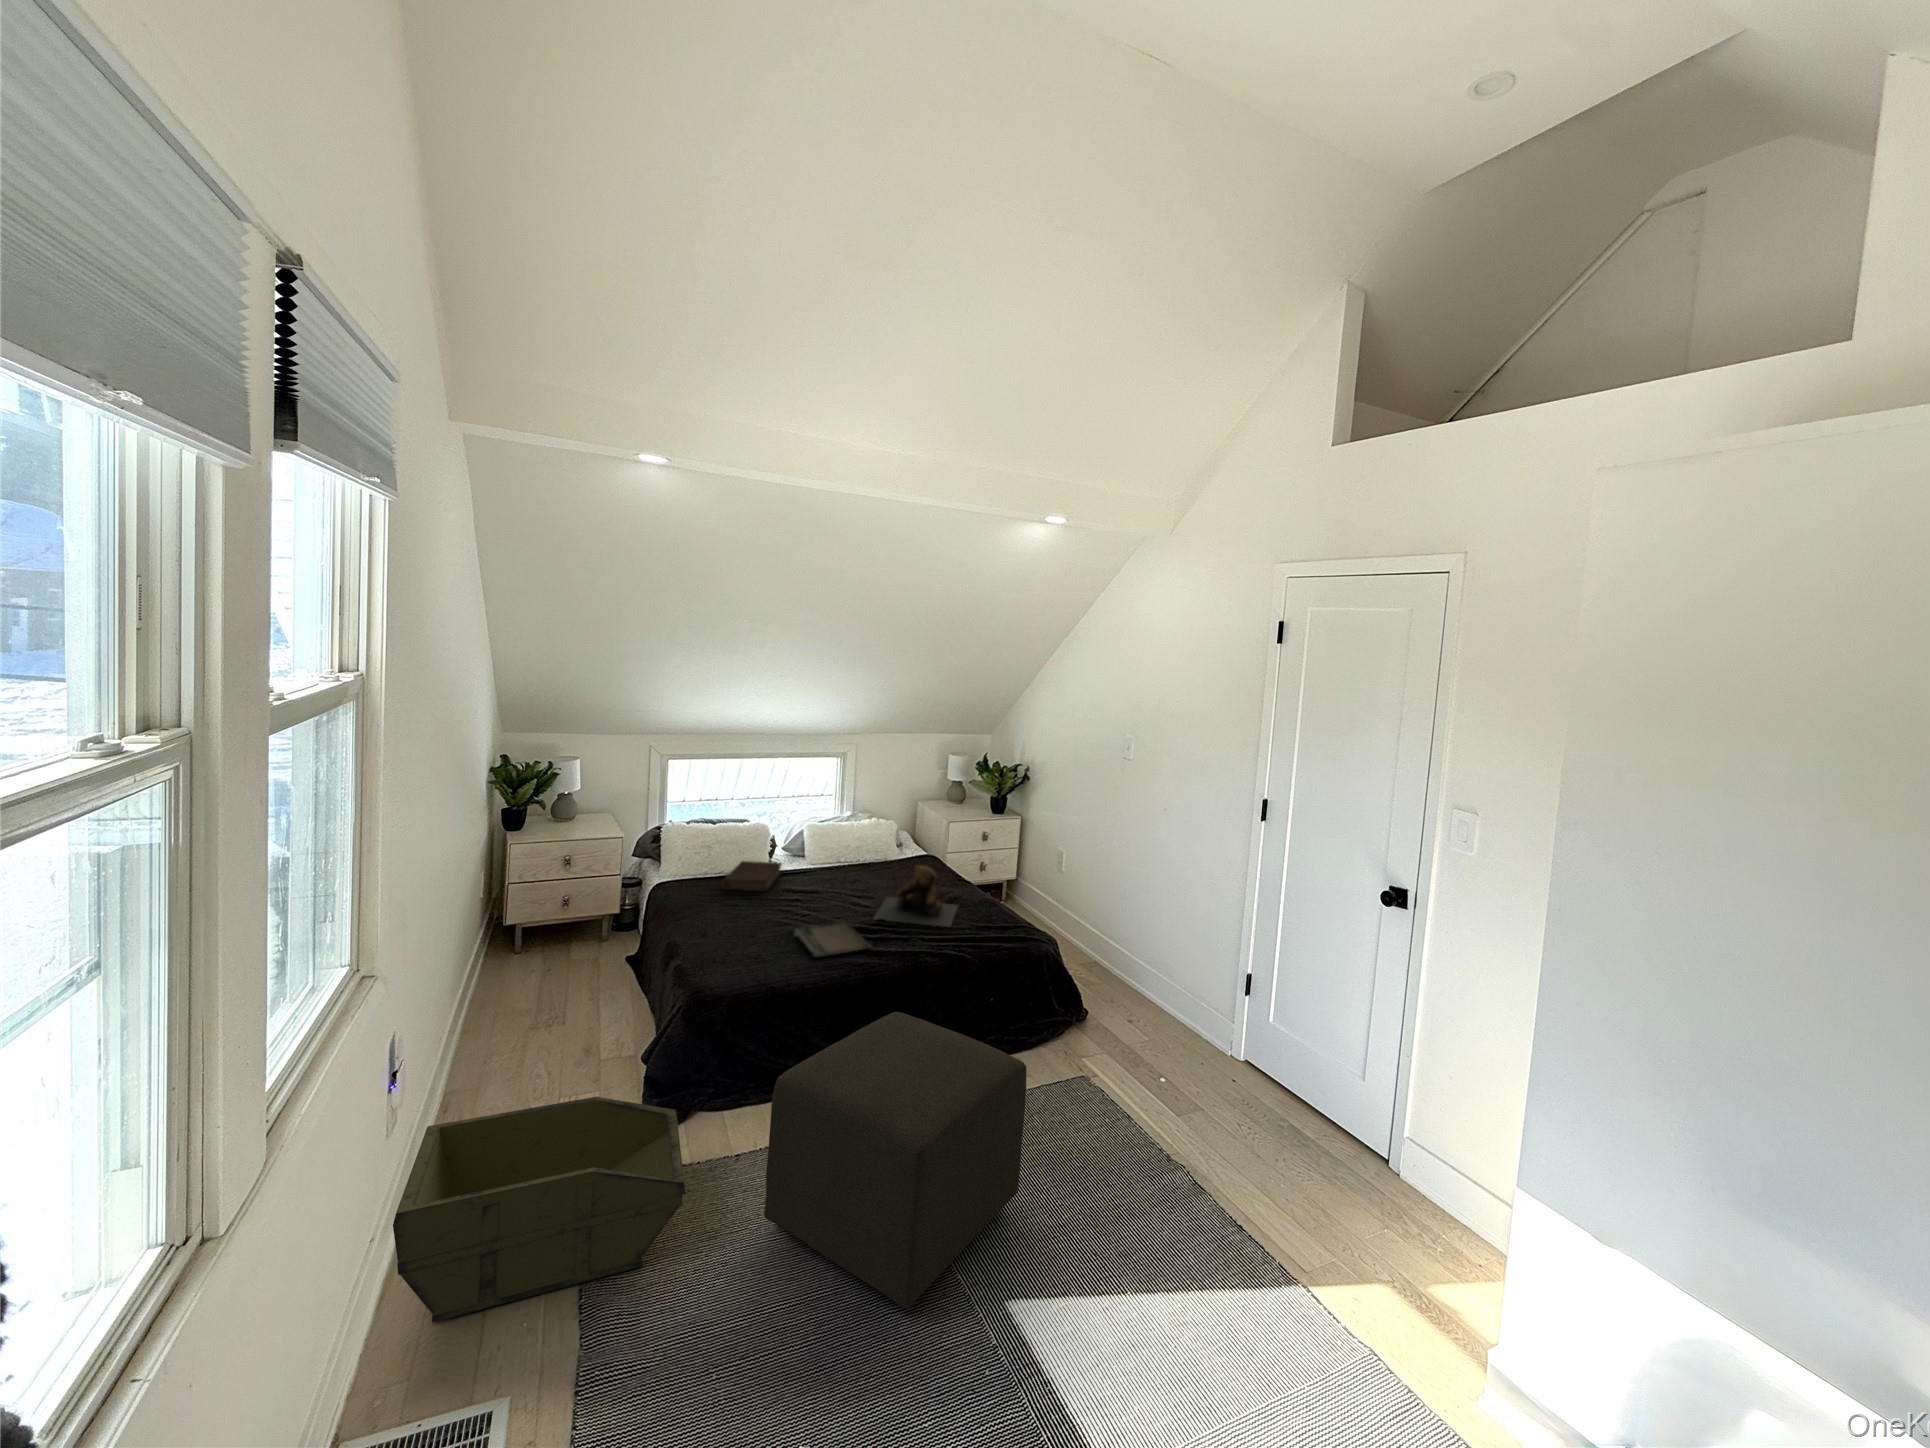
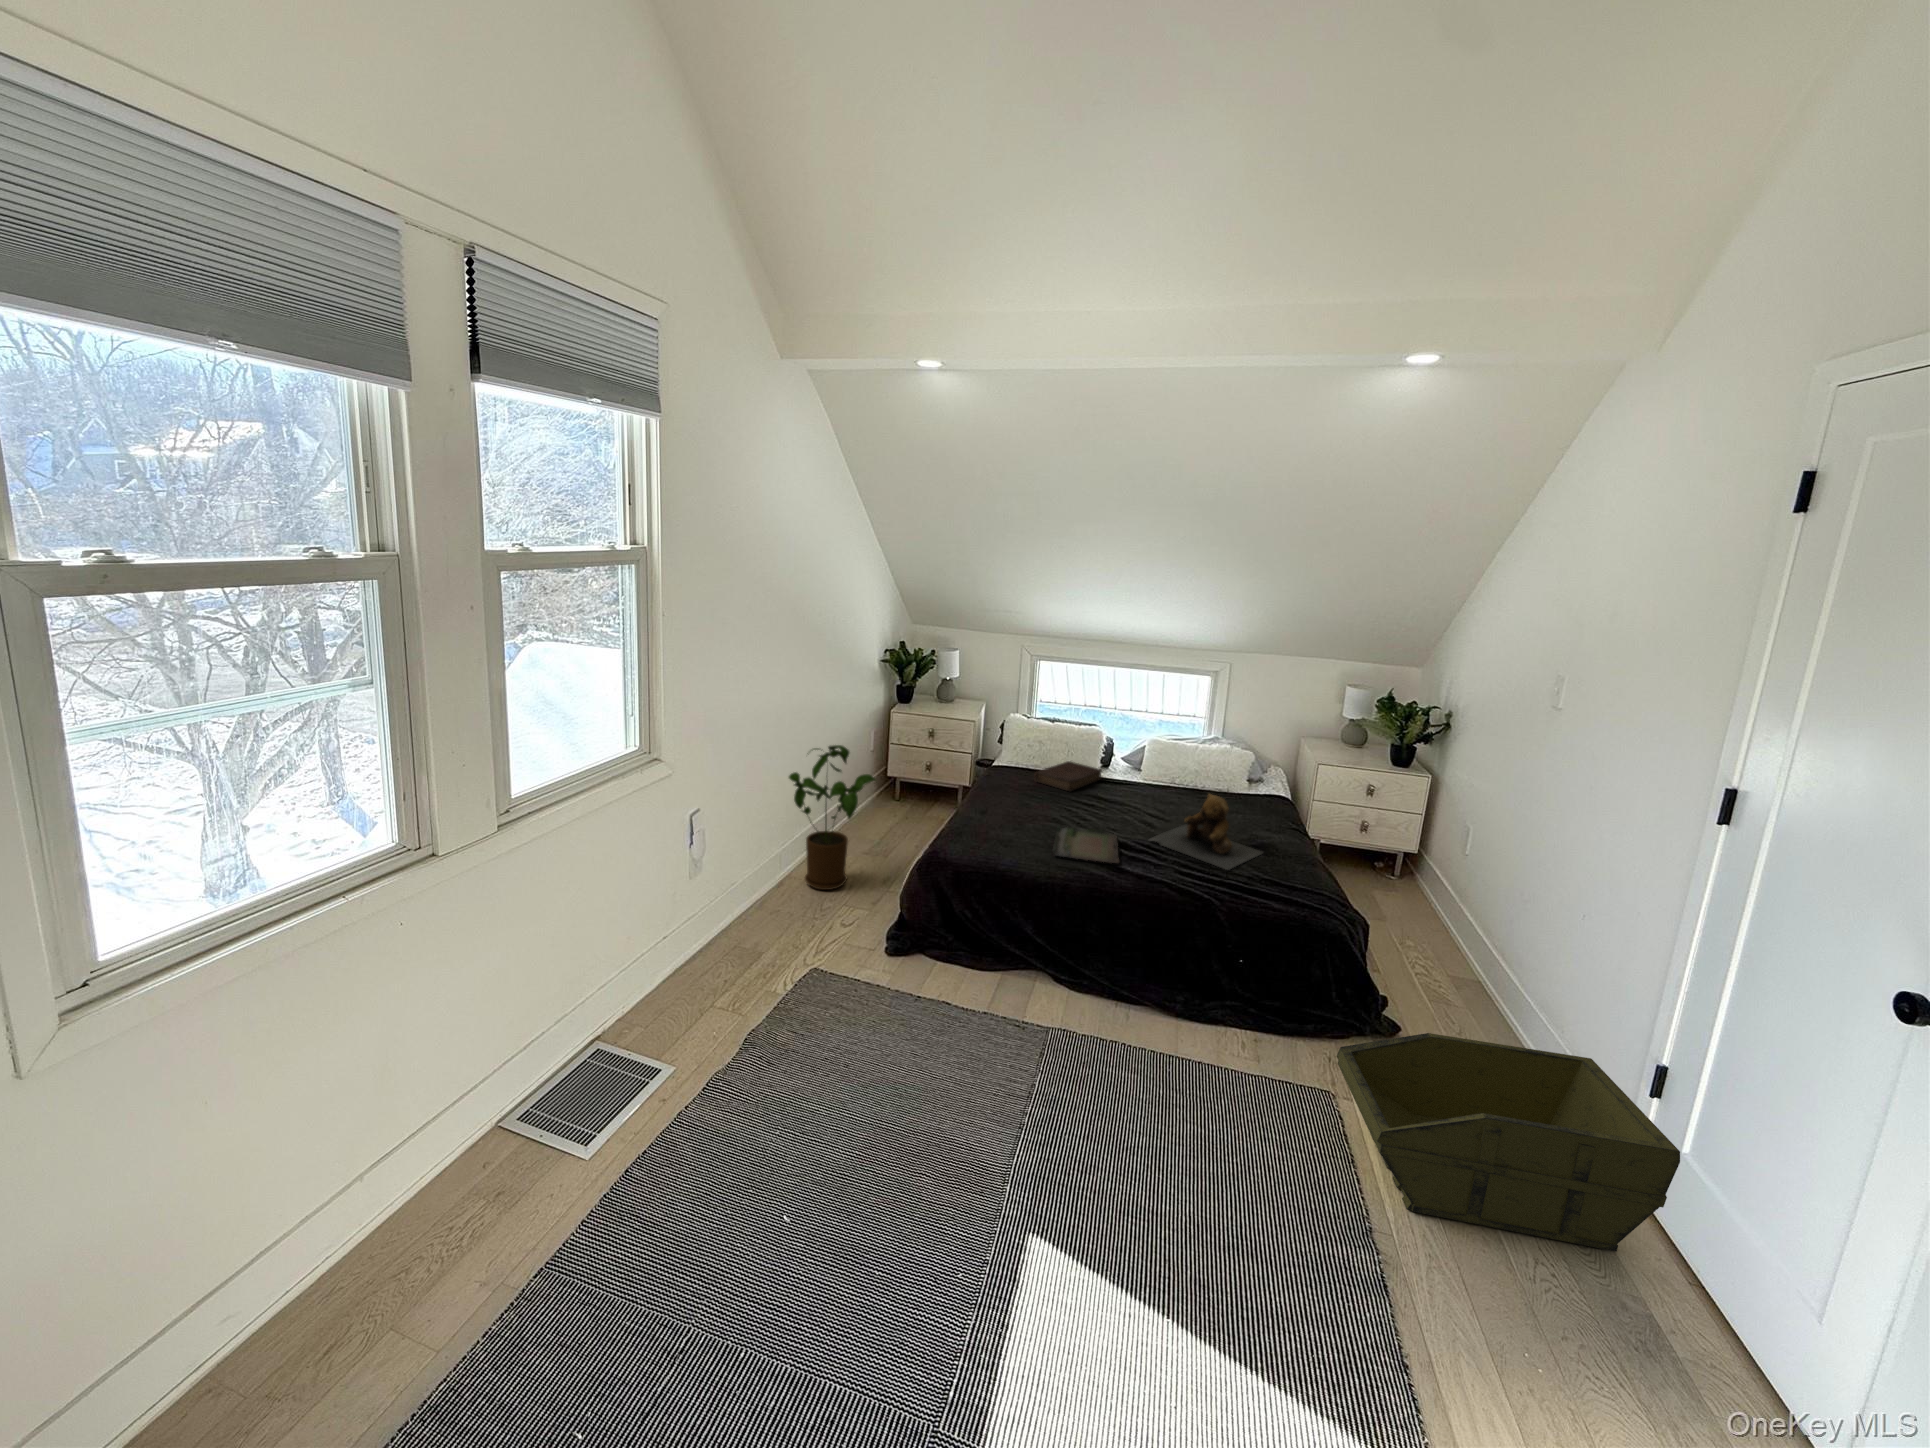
house plant: none [457,898,579,1092] -> present [789,745,876,890]
ottoman: present [764,1012,1026,1309] -> none [890,918,1138,1178]
storage bin: present [393,1097,686,1322] -> present [1337,1033,1680,1251]

